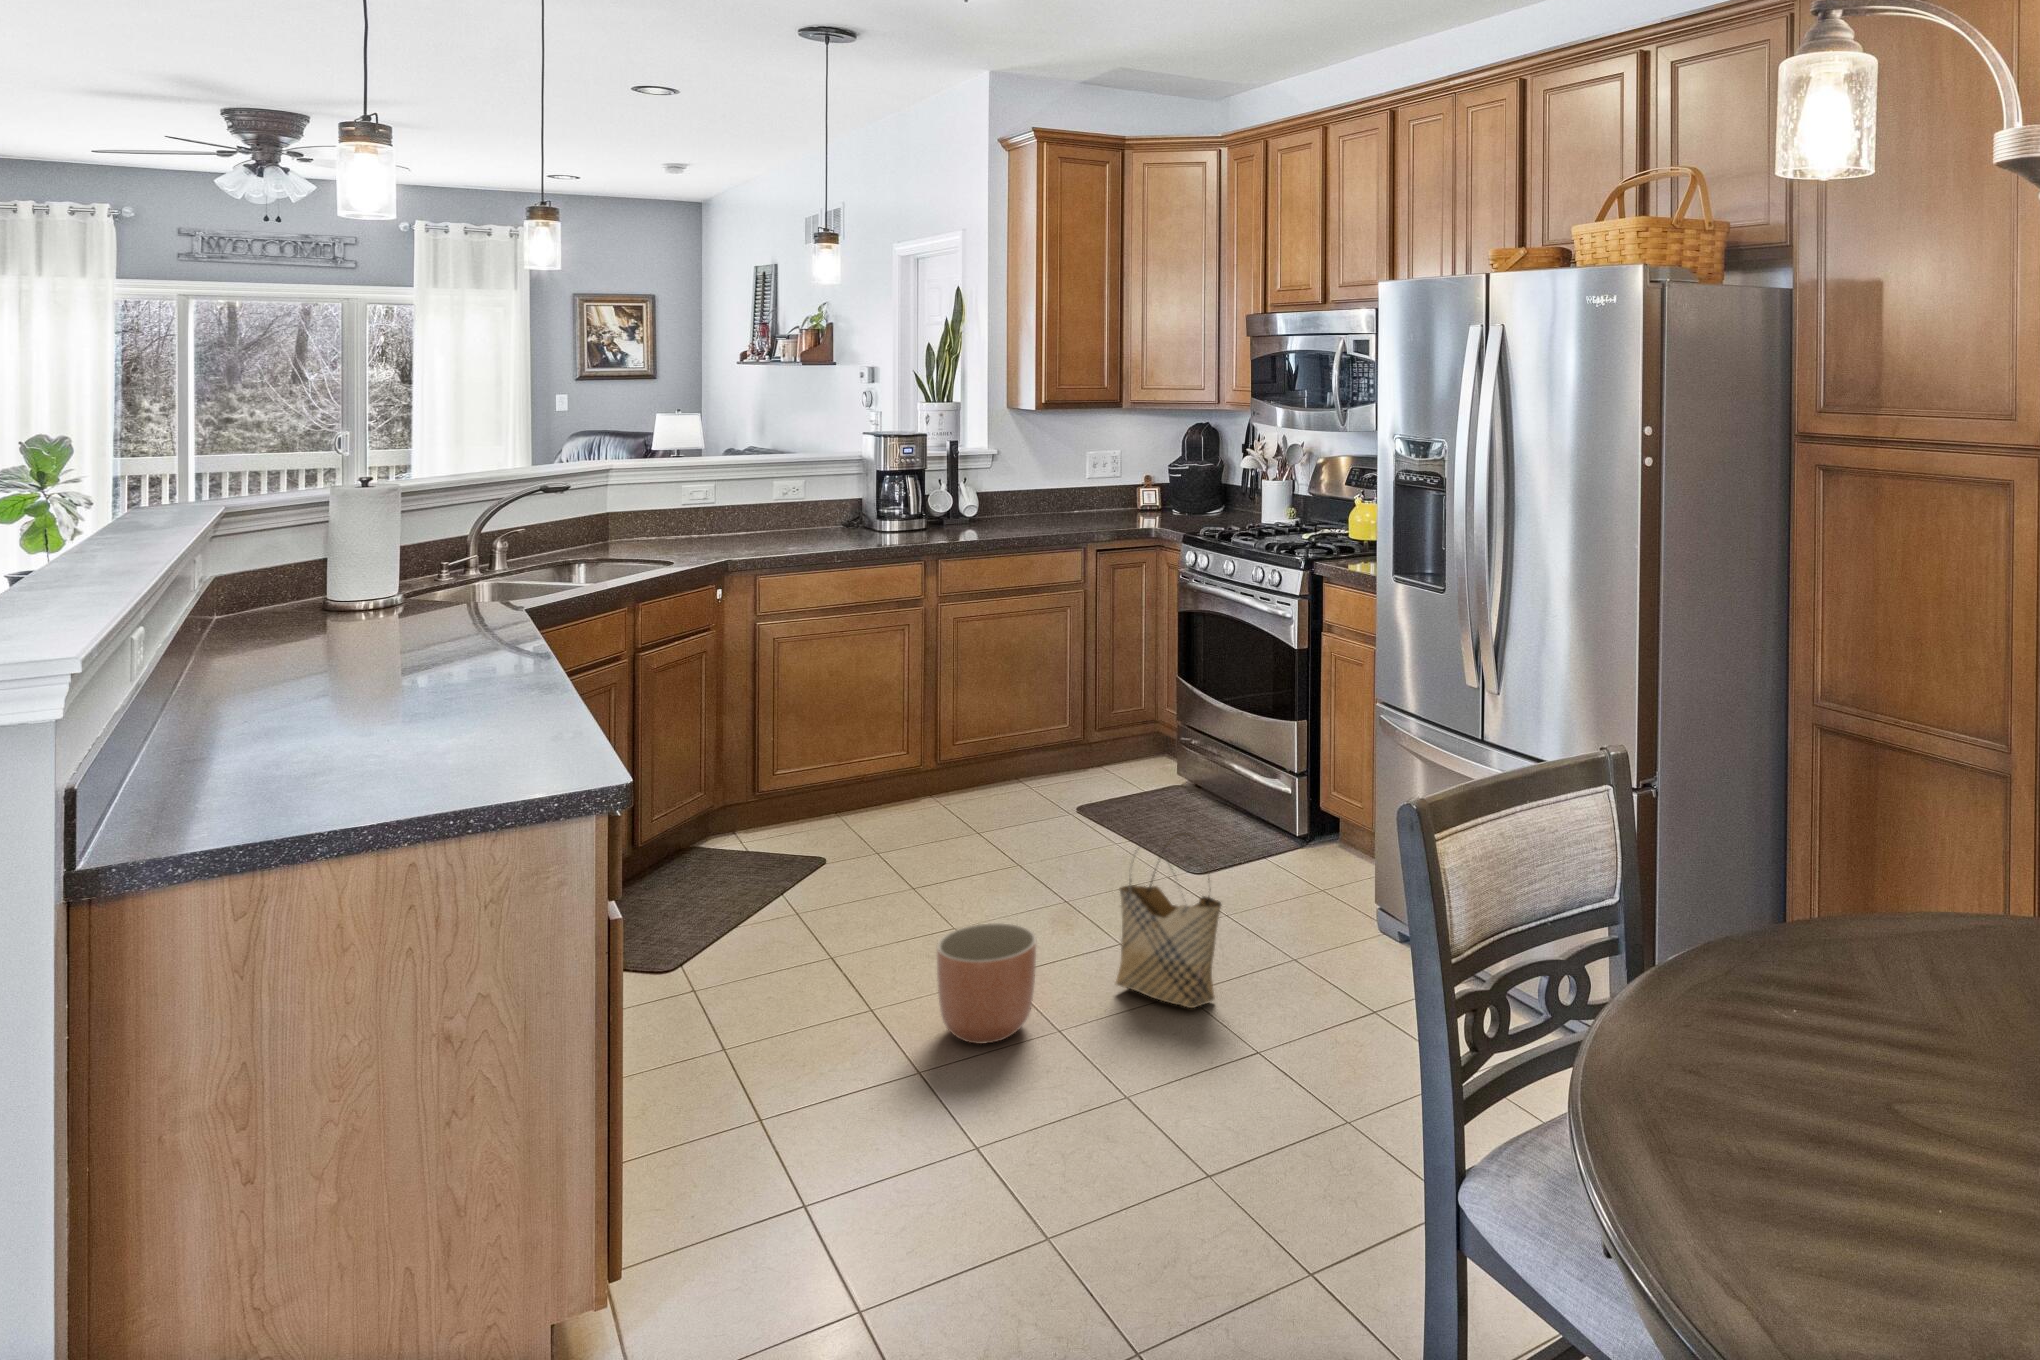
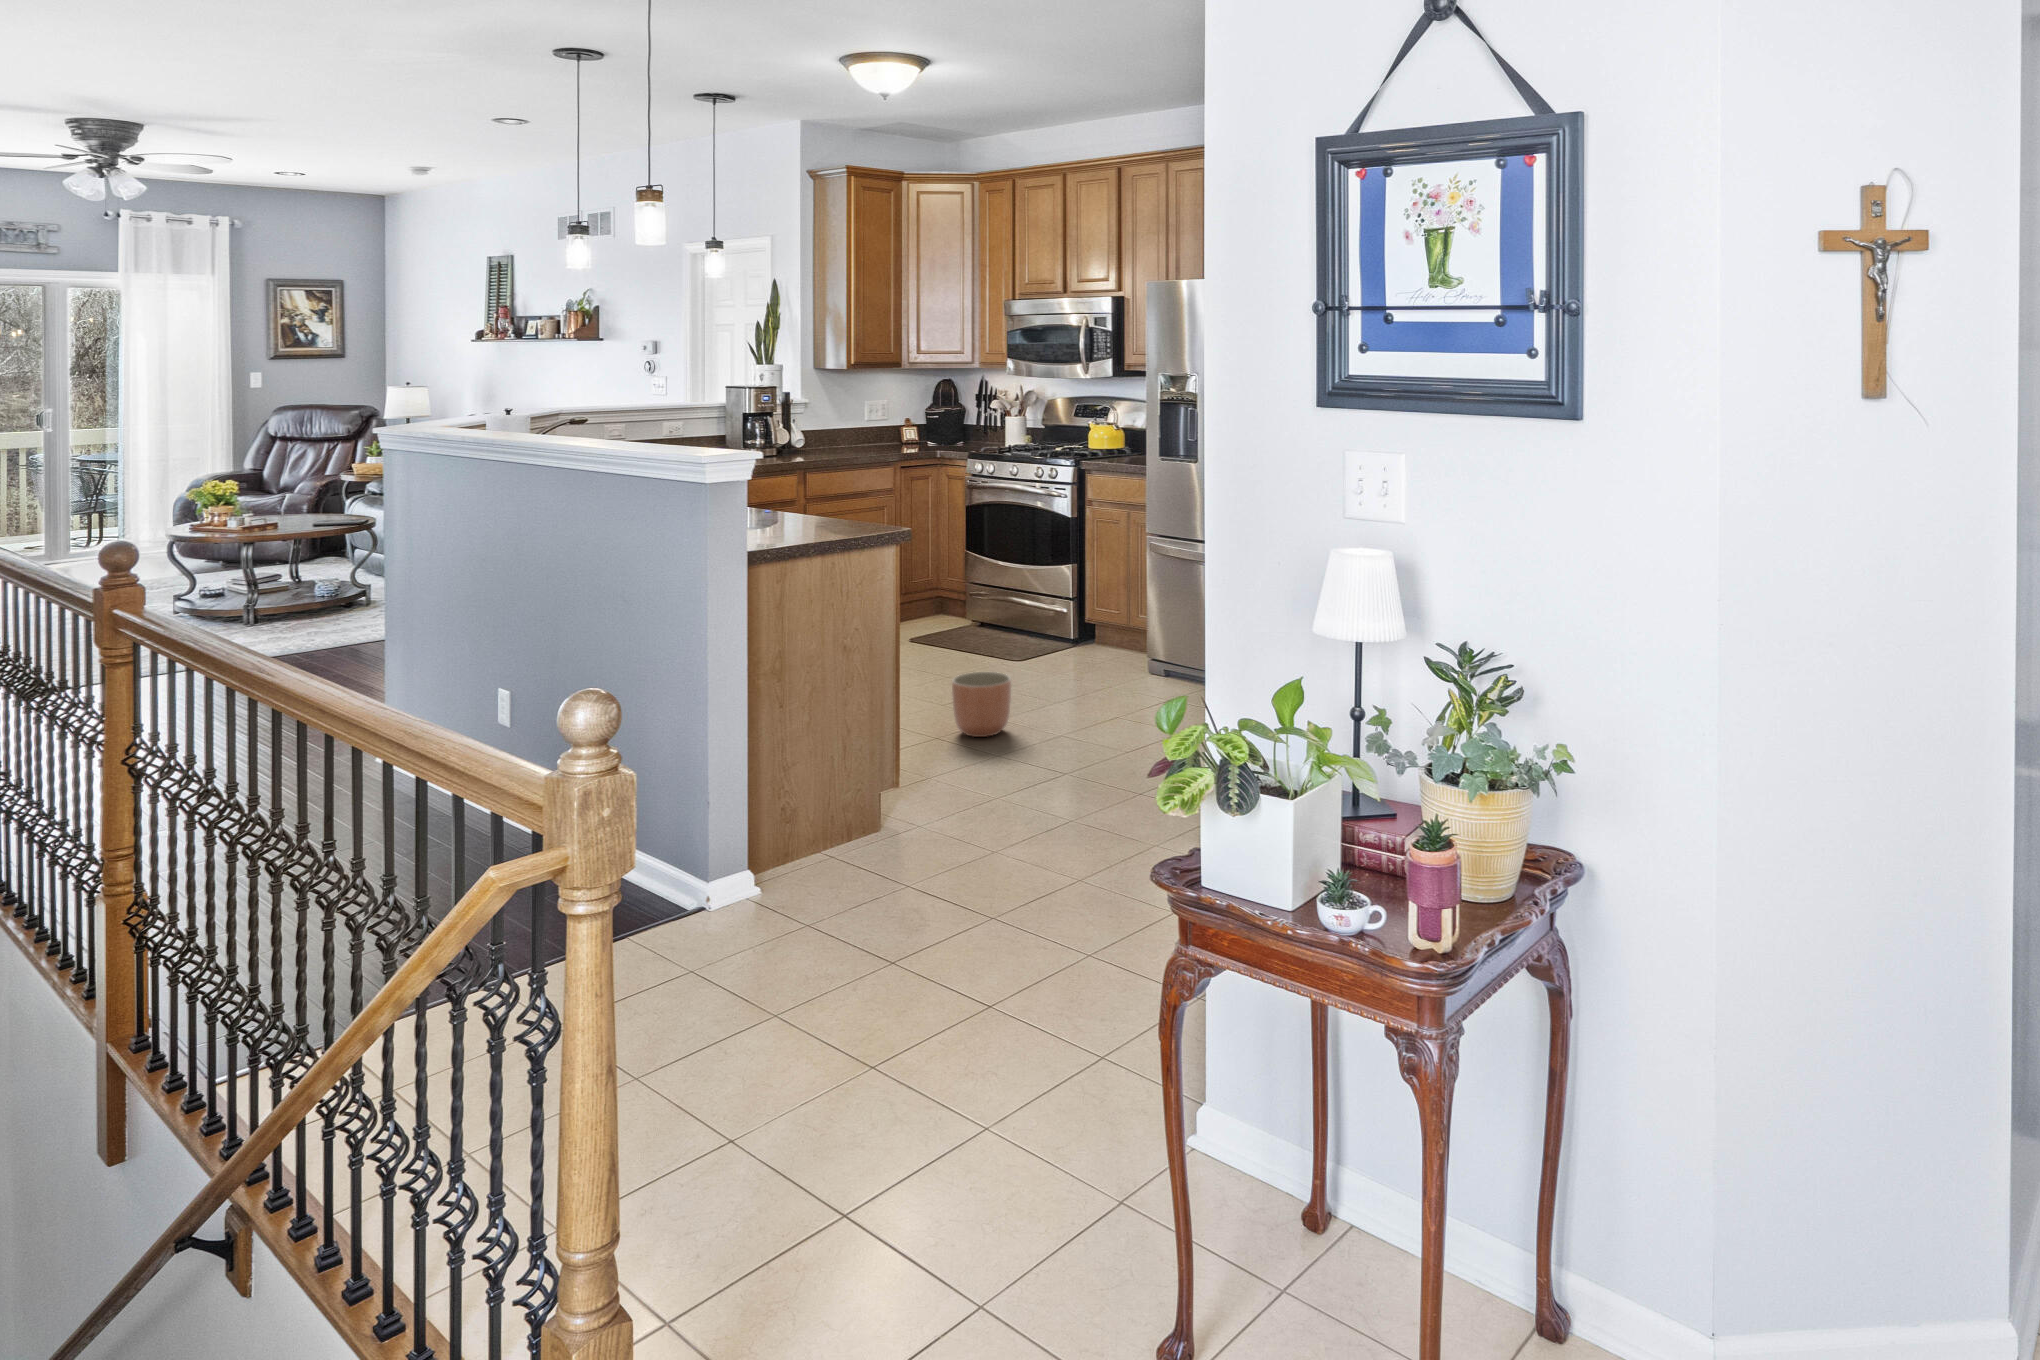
woven basket: present [1116,832,1221,1008] -> none [1036,614,1104,711]

